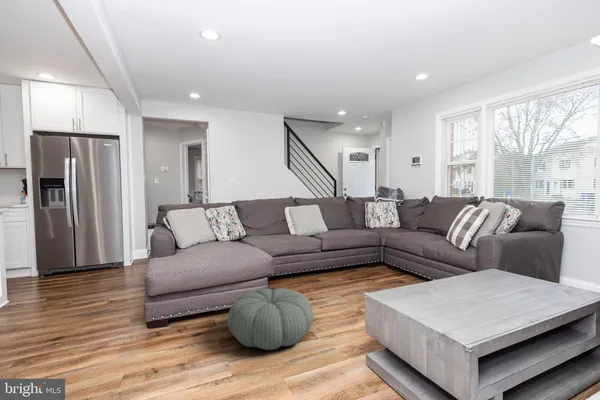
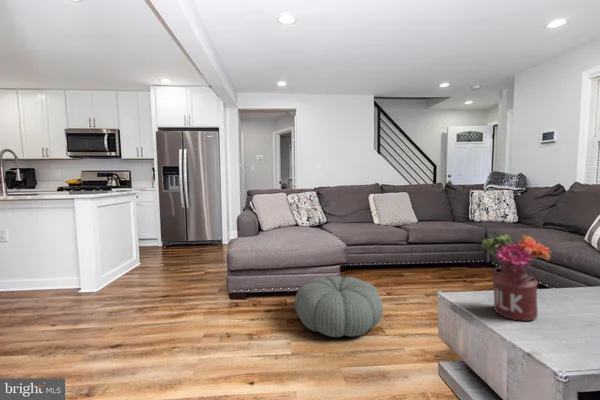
flower arrangement: none [399,241,449,309] -> present [482,235,551,321]

